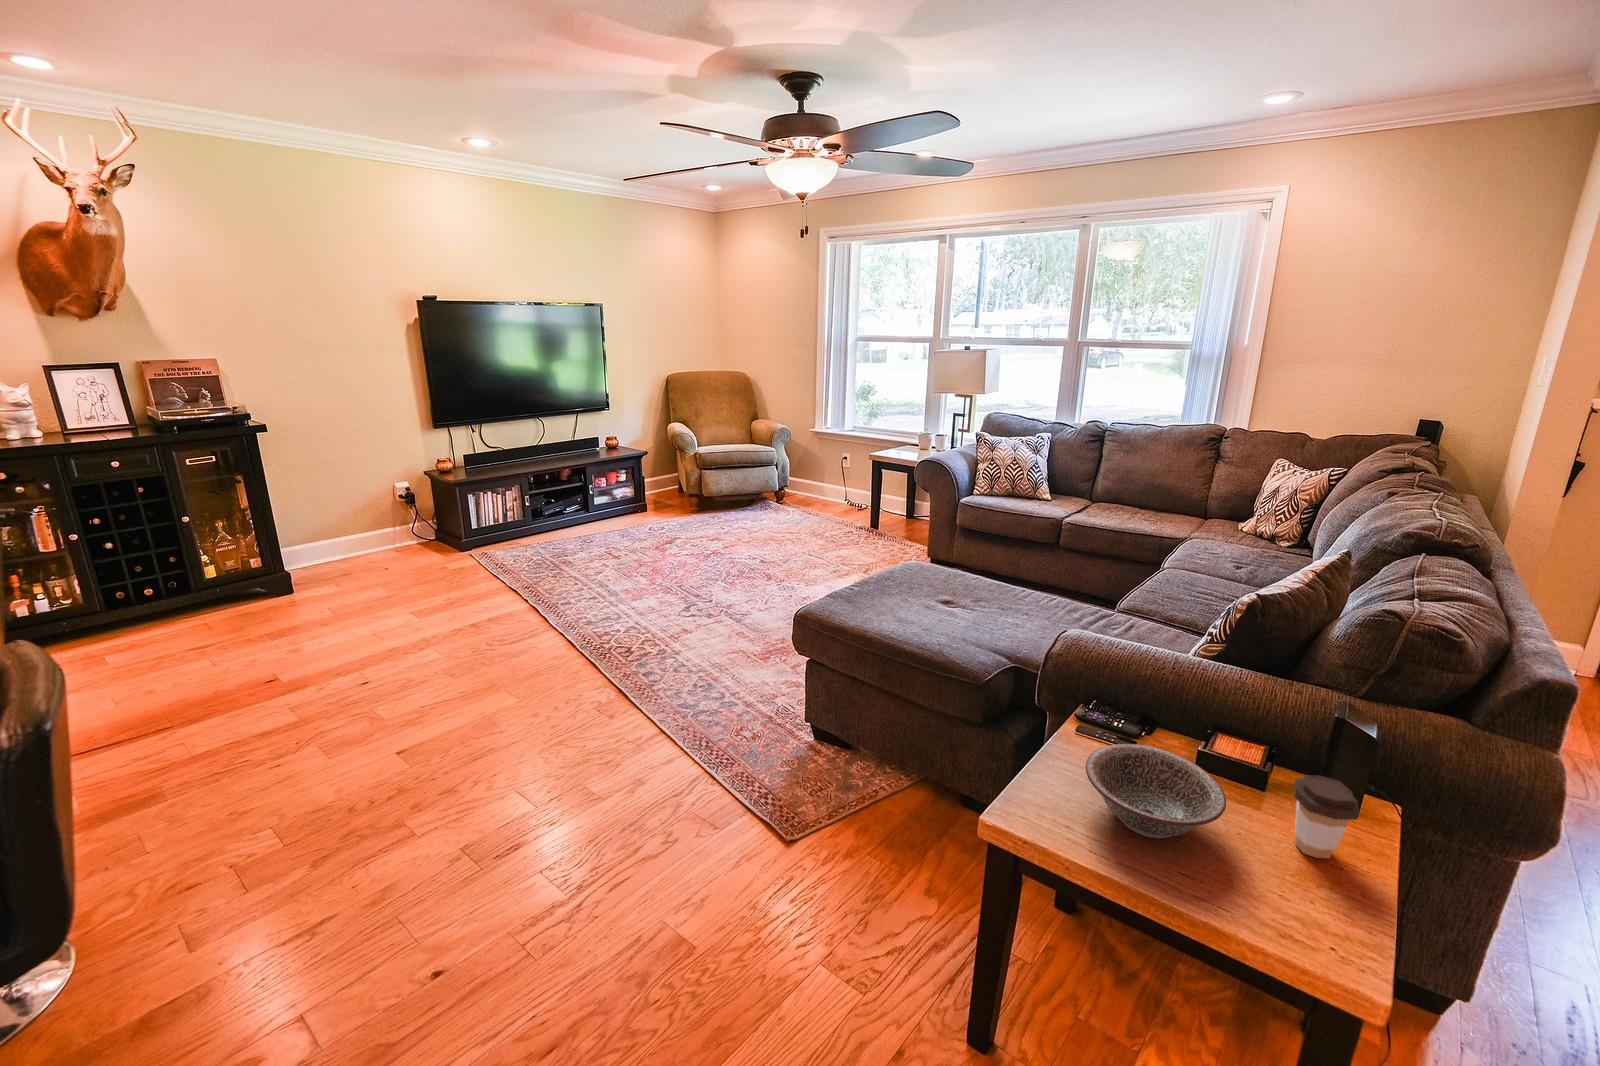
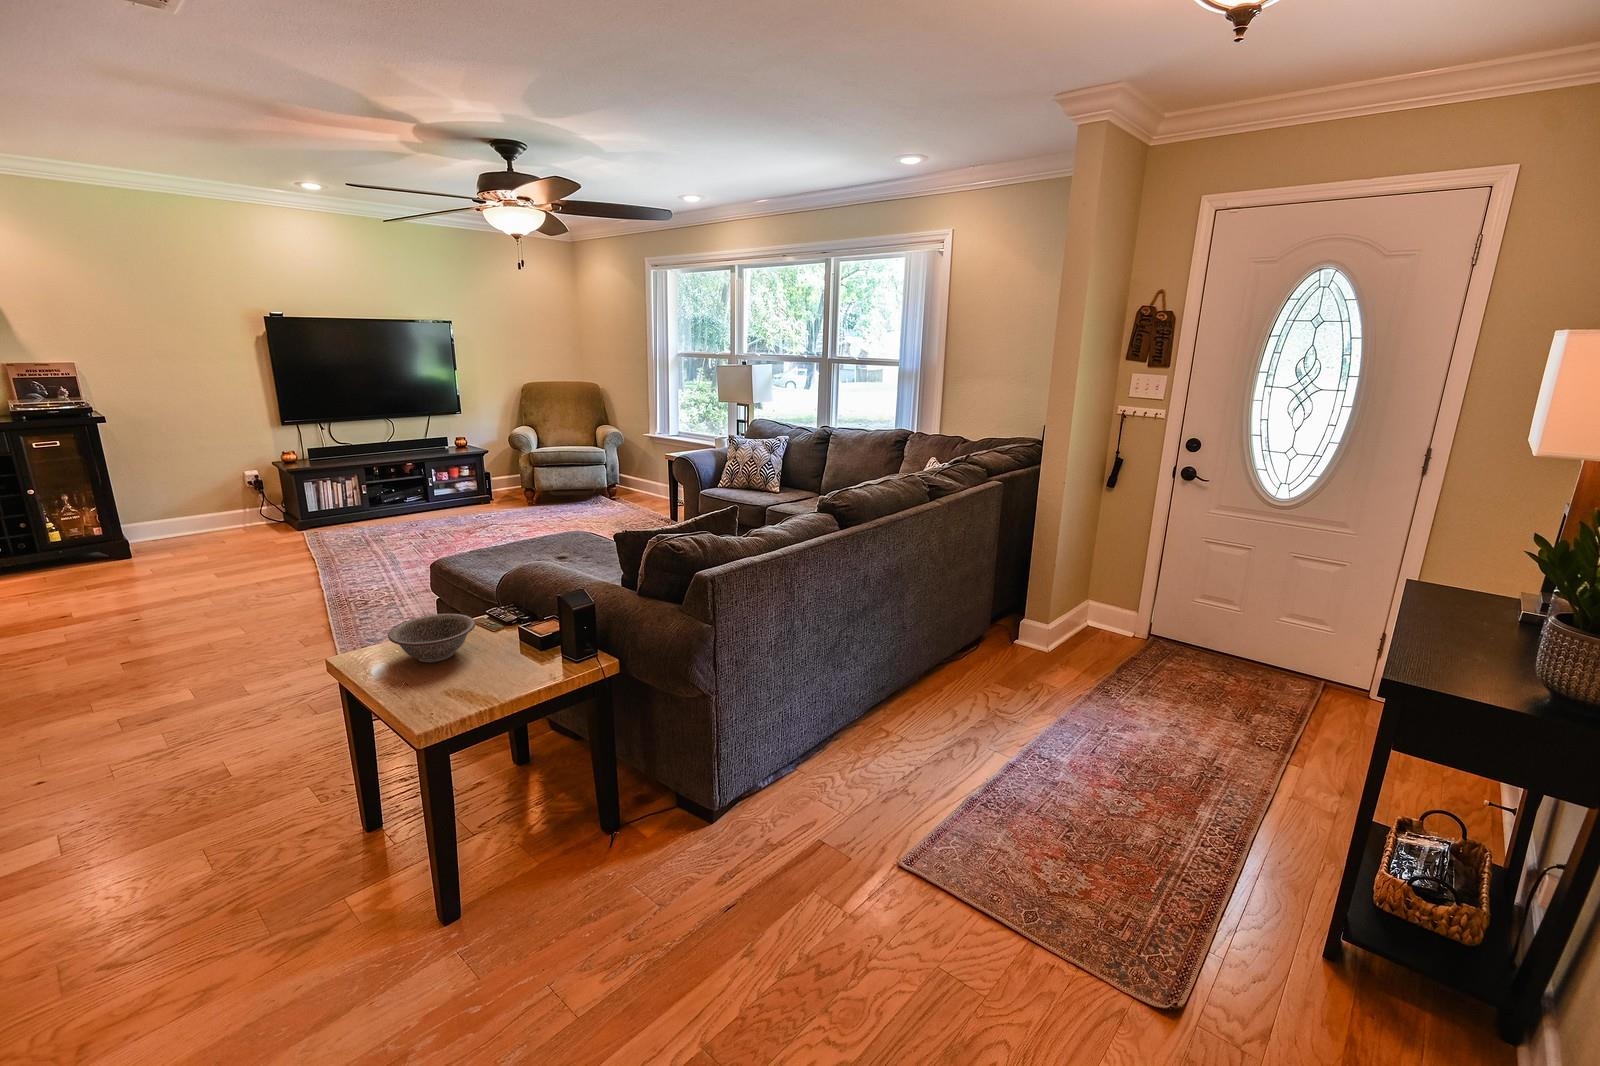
coffee cup: present [1294,775,1359,858] -> none [490,623,527,672]

